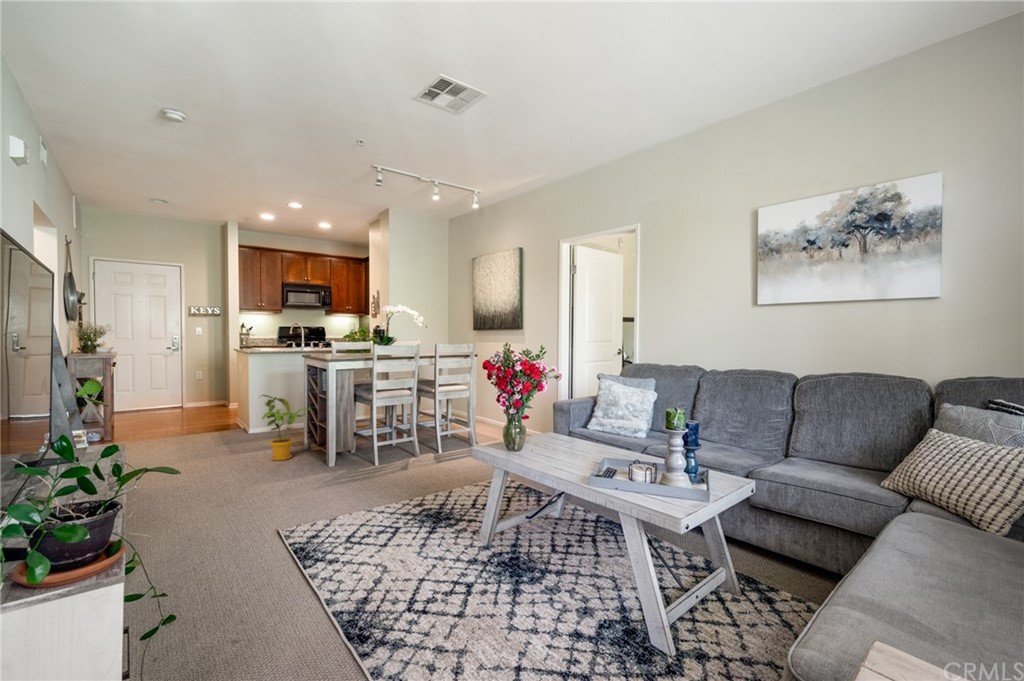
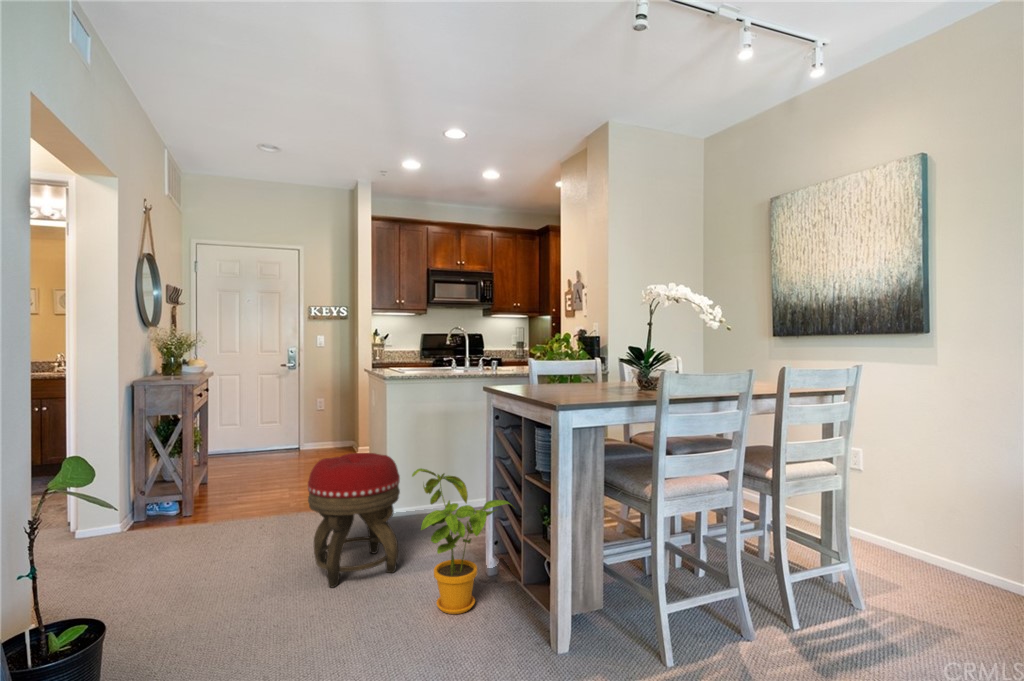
footstool: none [199,392,254,458] -> present [308,453,400,588]

